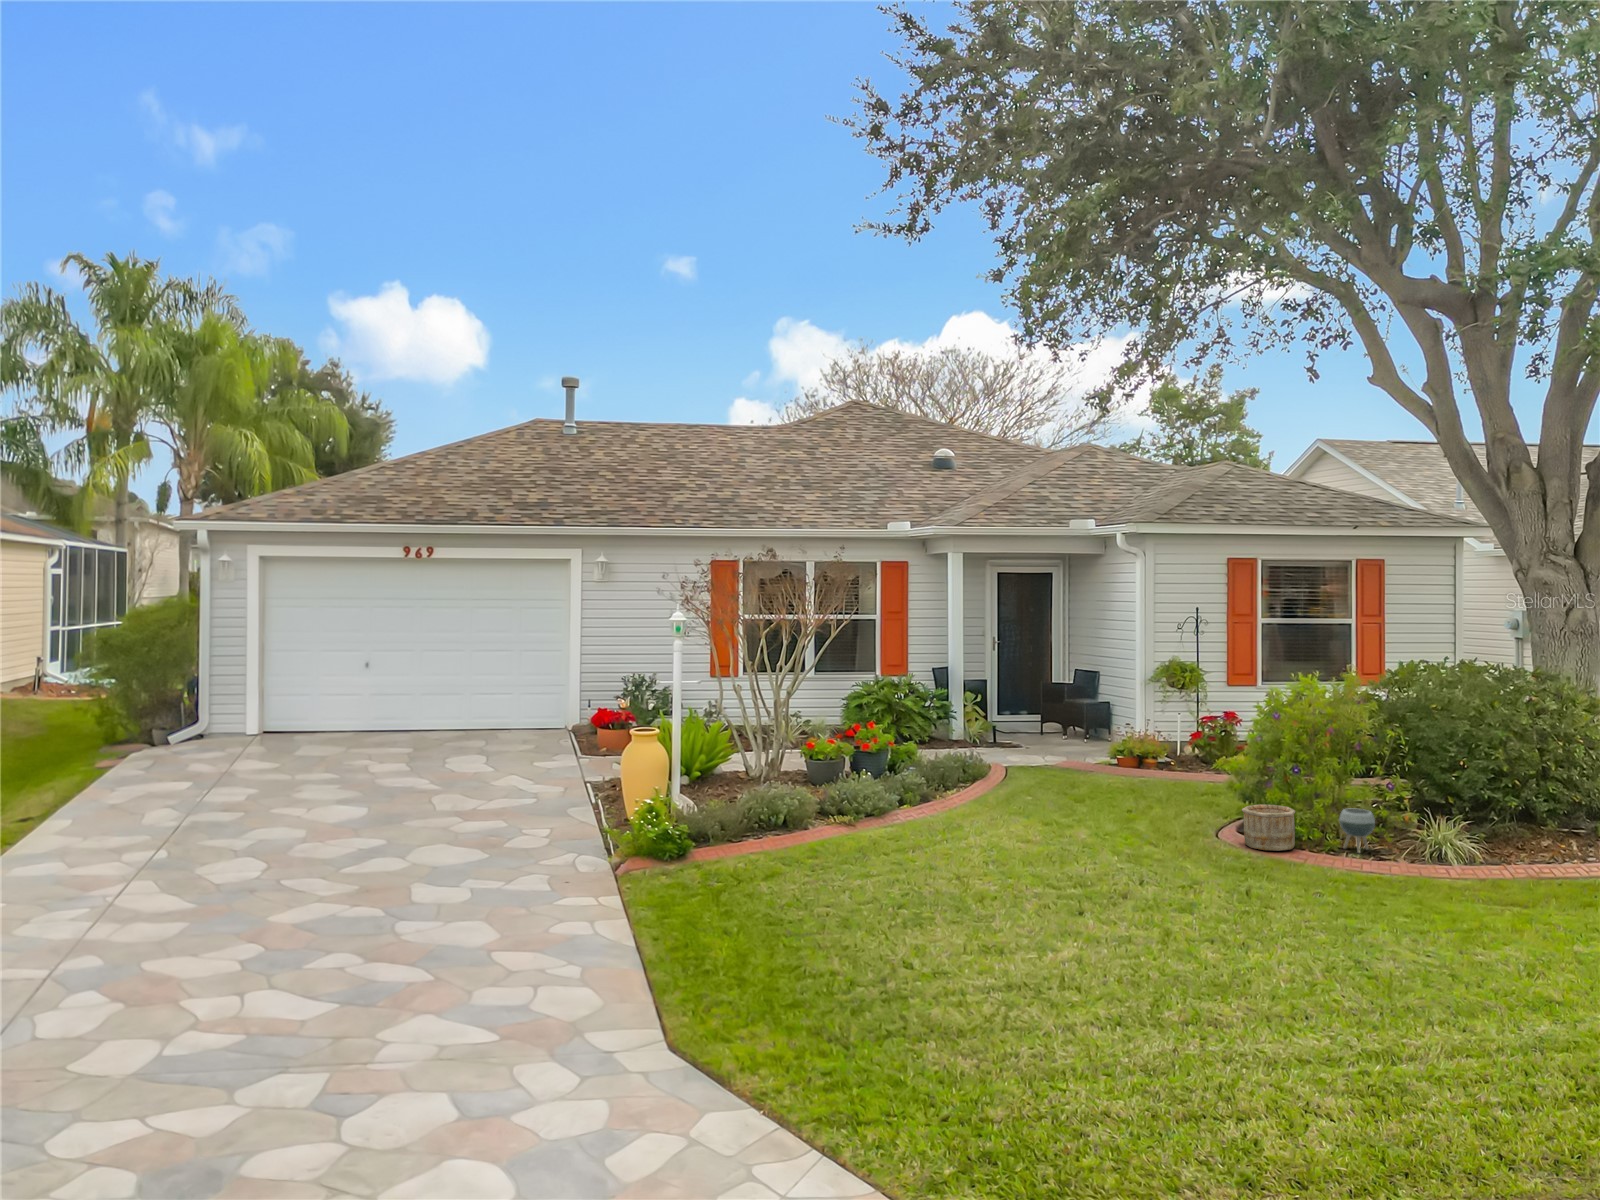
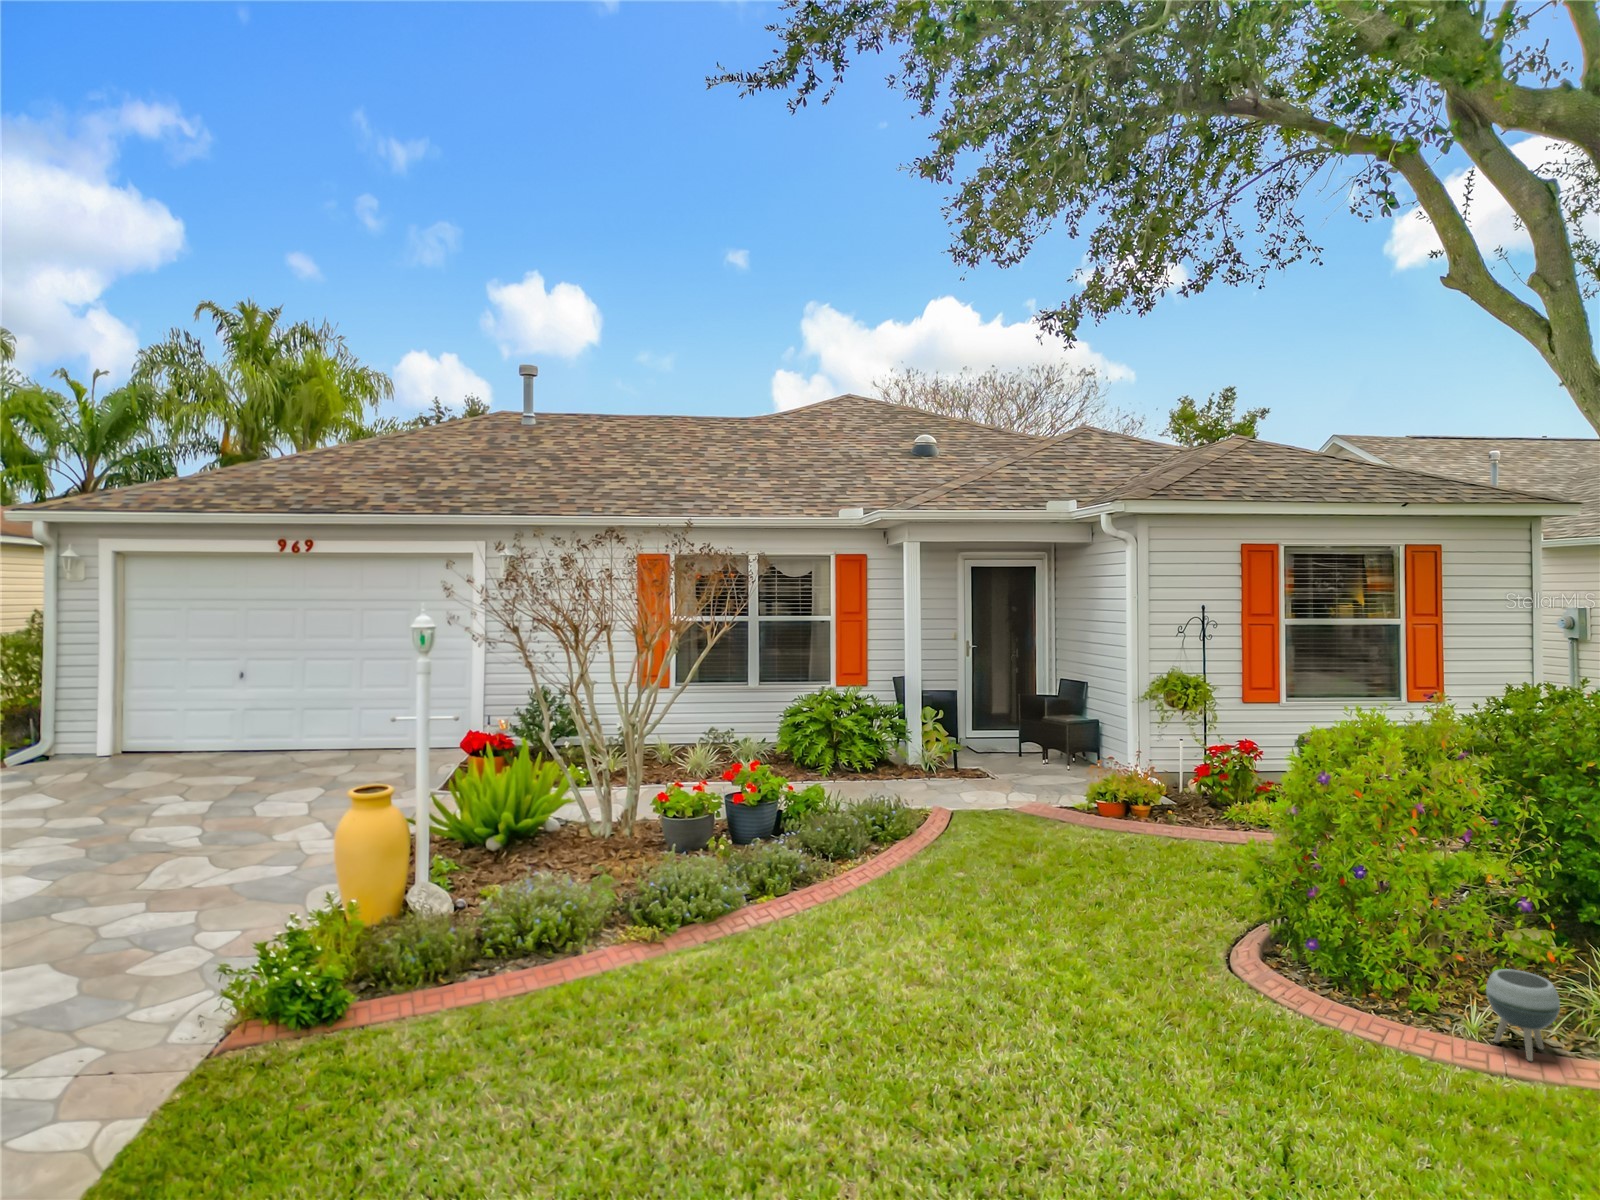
wooden bucket: present [1242,804,1295,851] -> none [1301,948,1403,1048]

